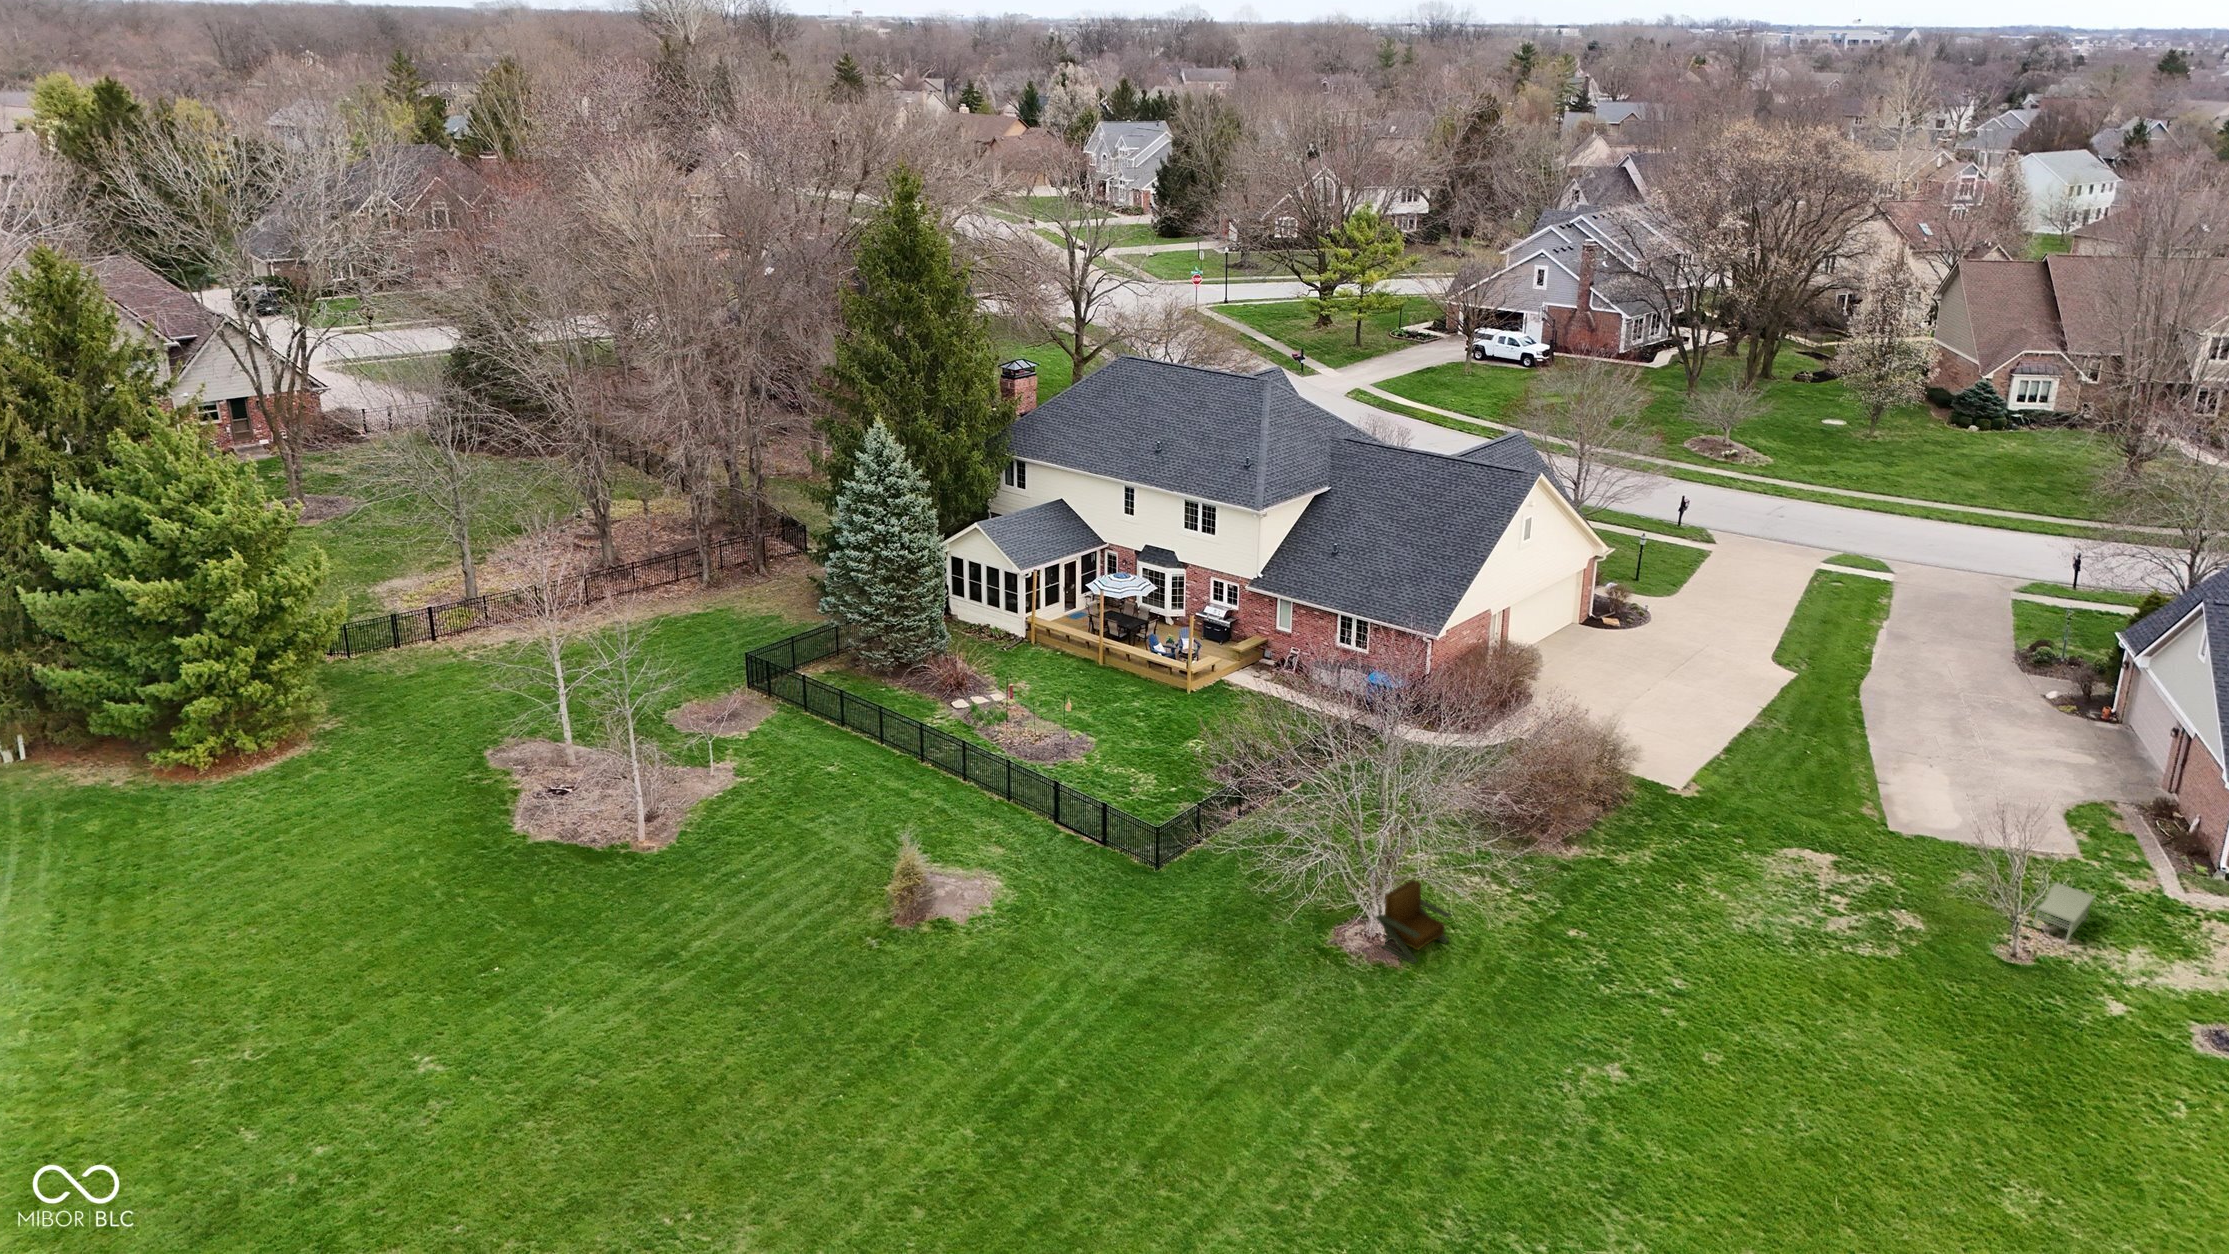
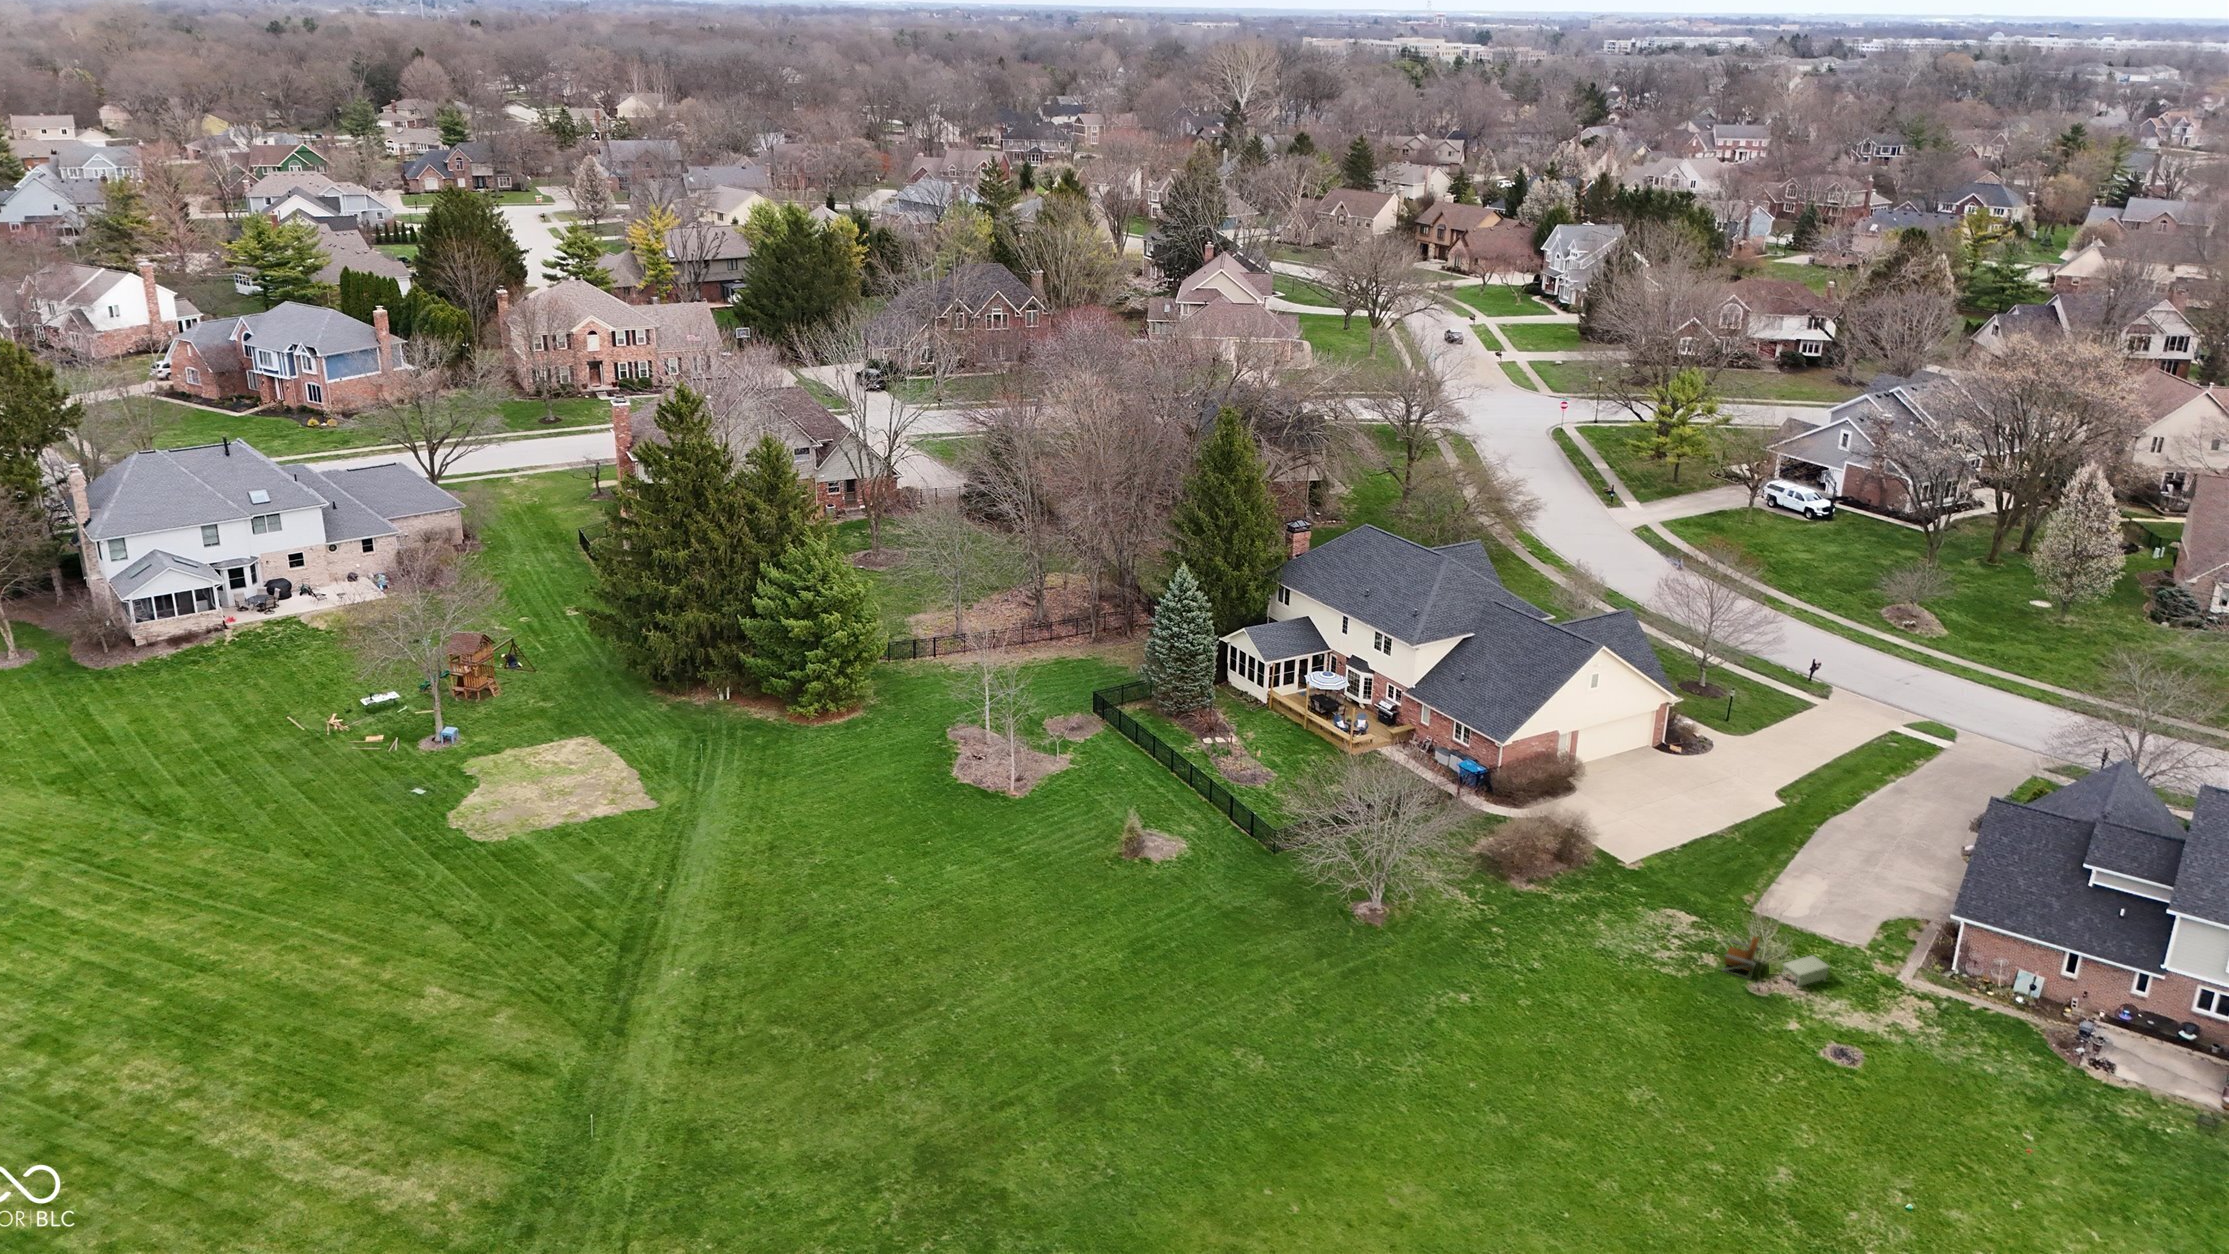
lounge chair: present [1376,879,1451,963] -> present [1722,936,1760,979]

